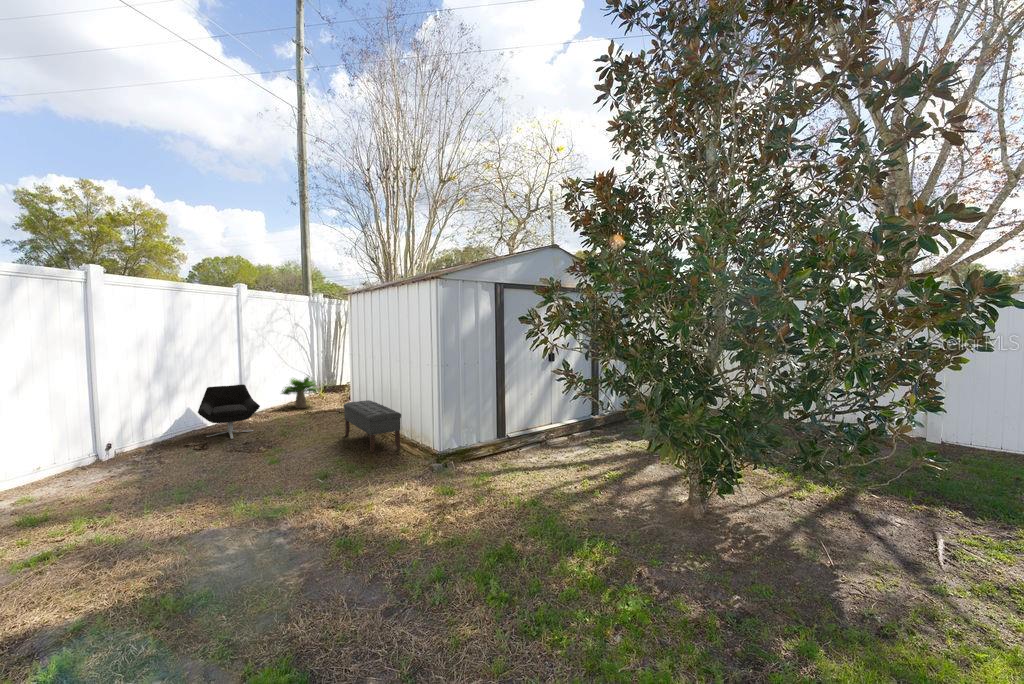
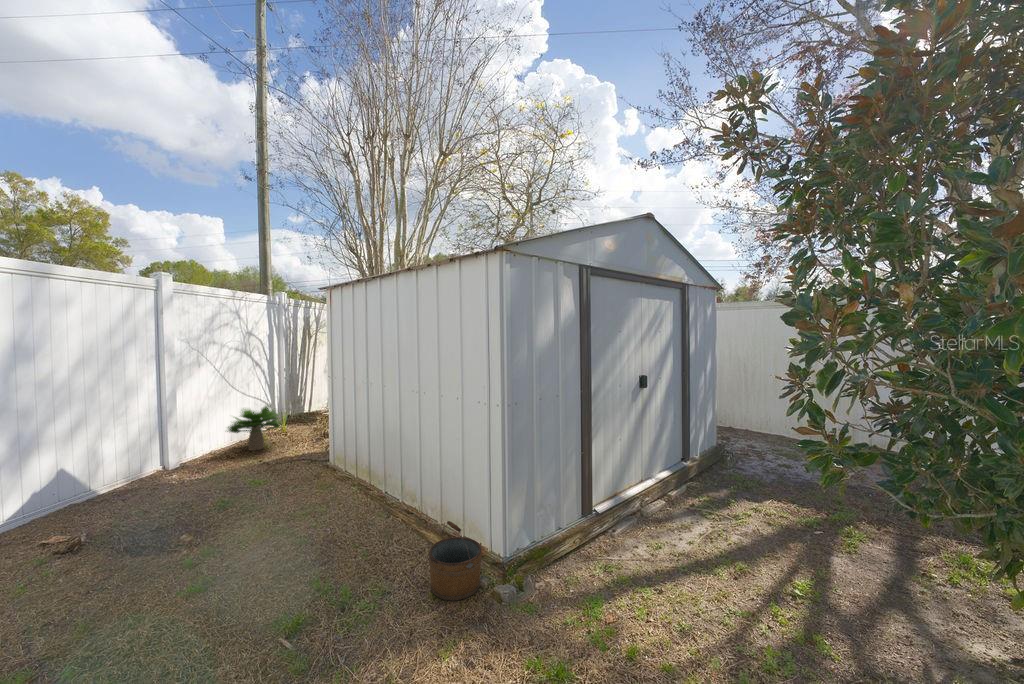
lounge chair: present [198,384,260,439] -> none [61,427,182,526]
bench: present [343,400,401,453] -> none [321,449,421,551]
bucket: none [398,431,428,470] -> present [429,521,482,601]

